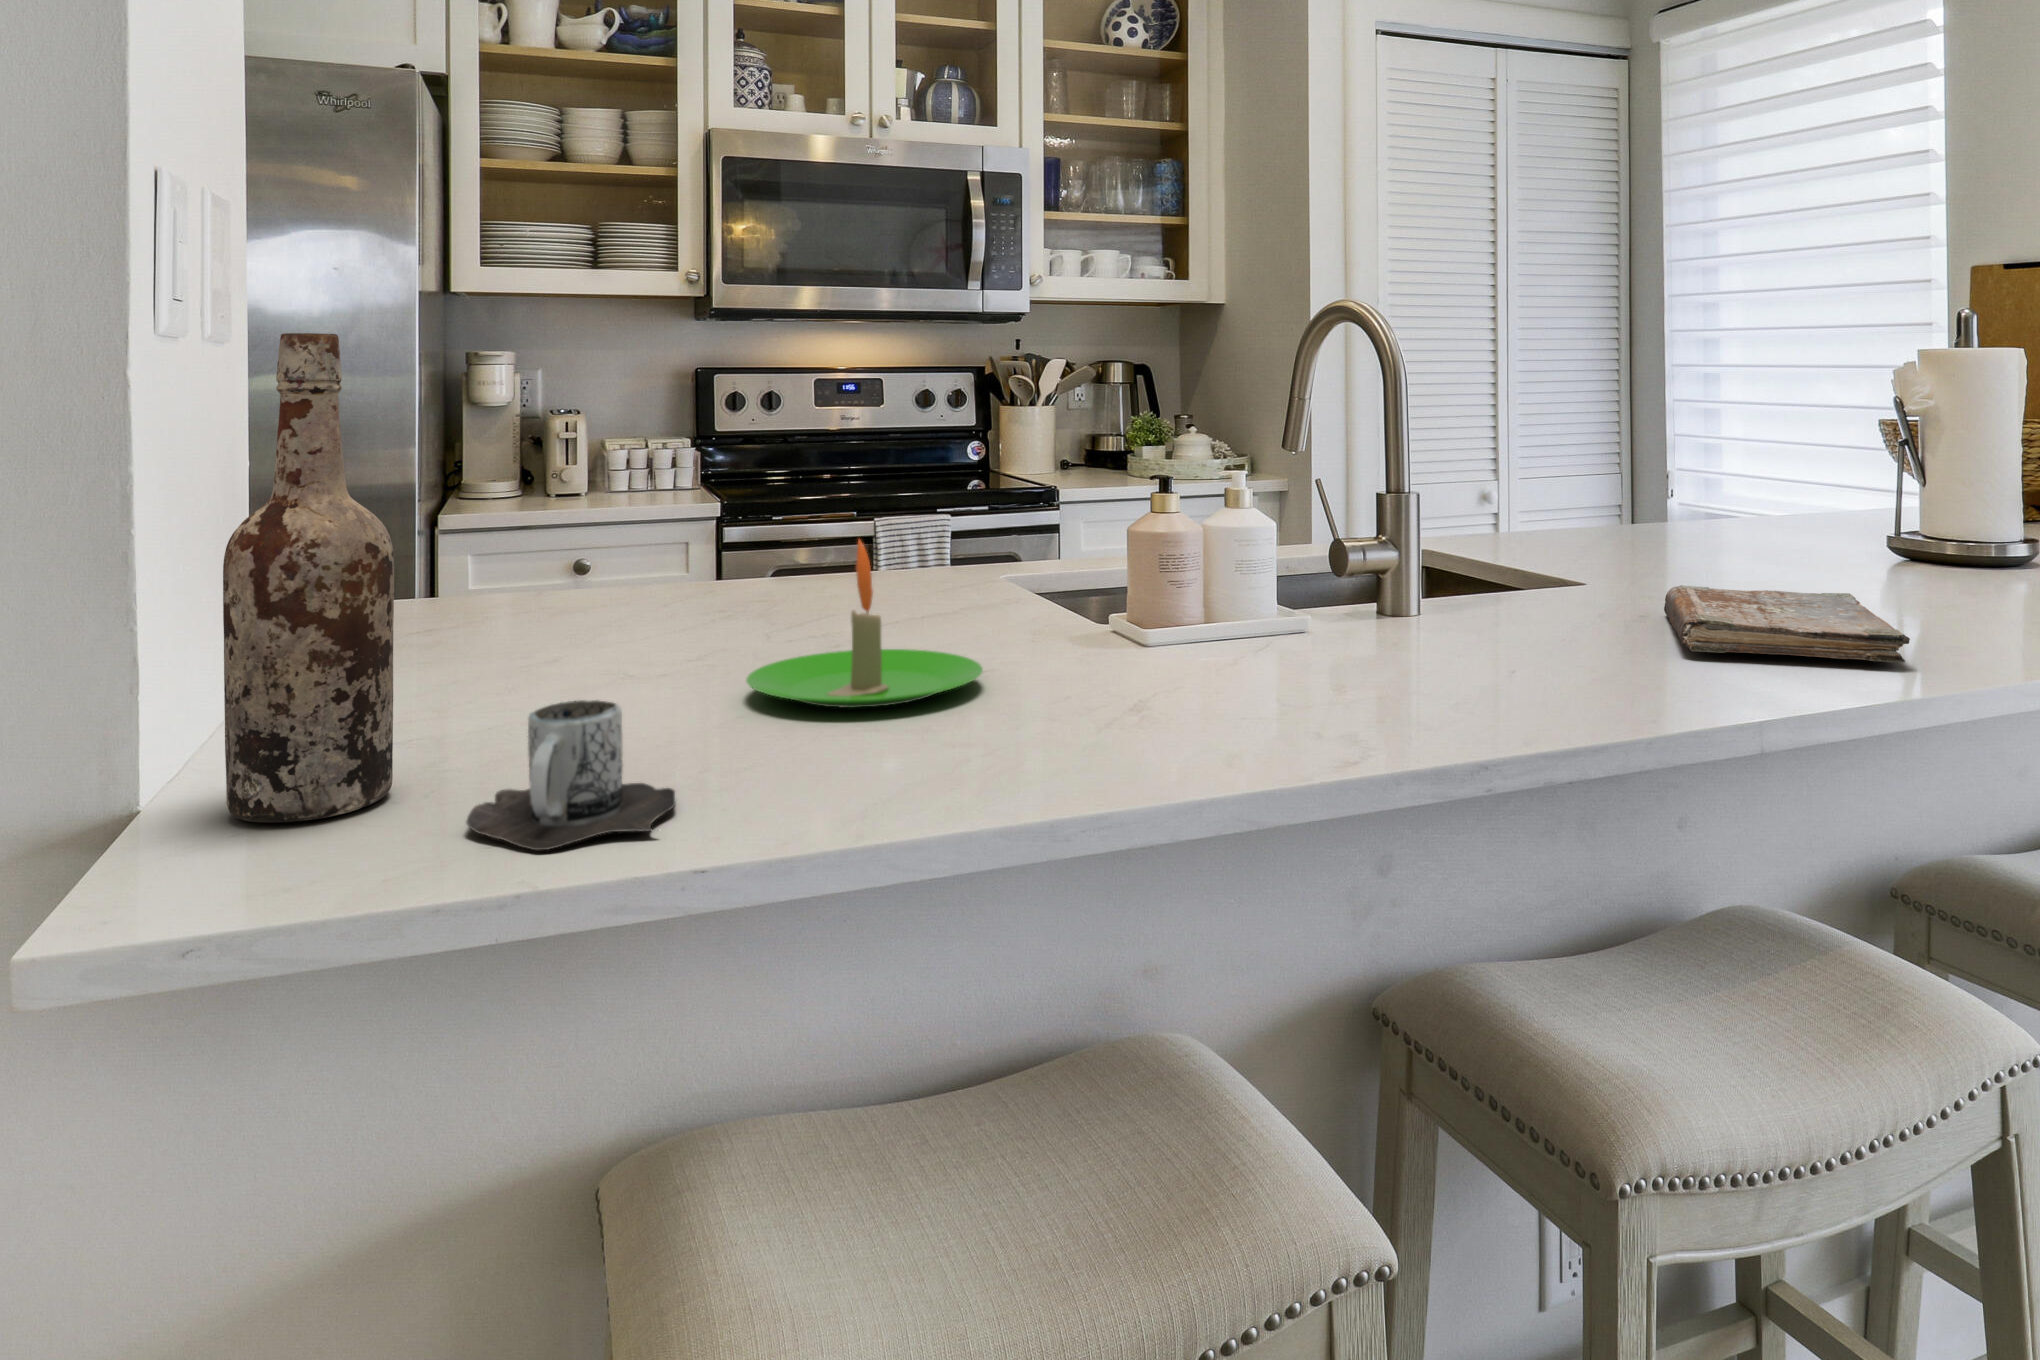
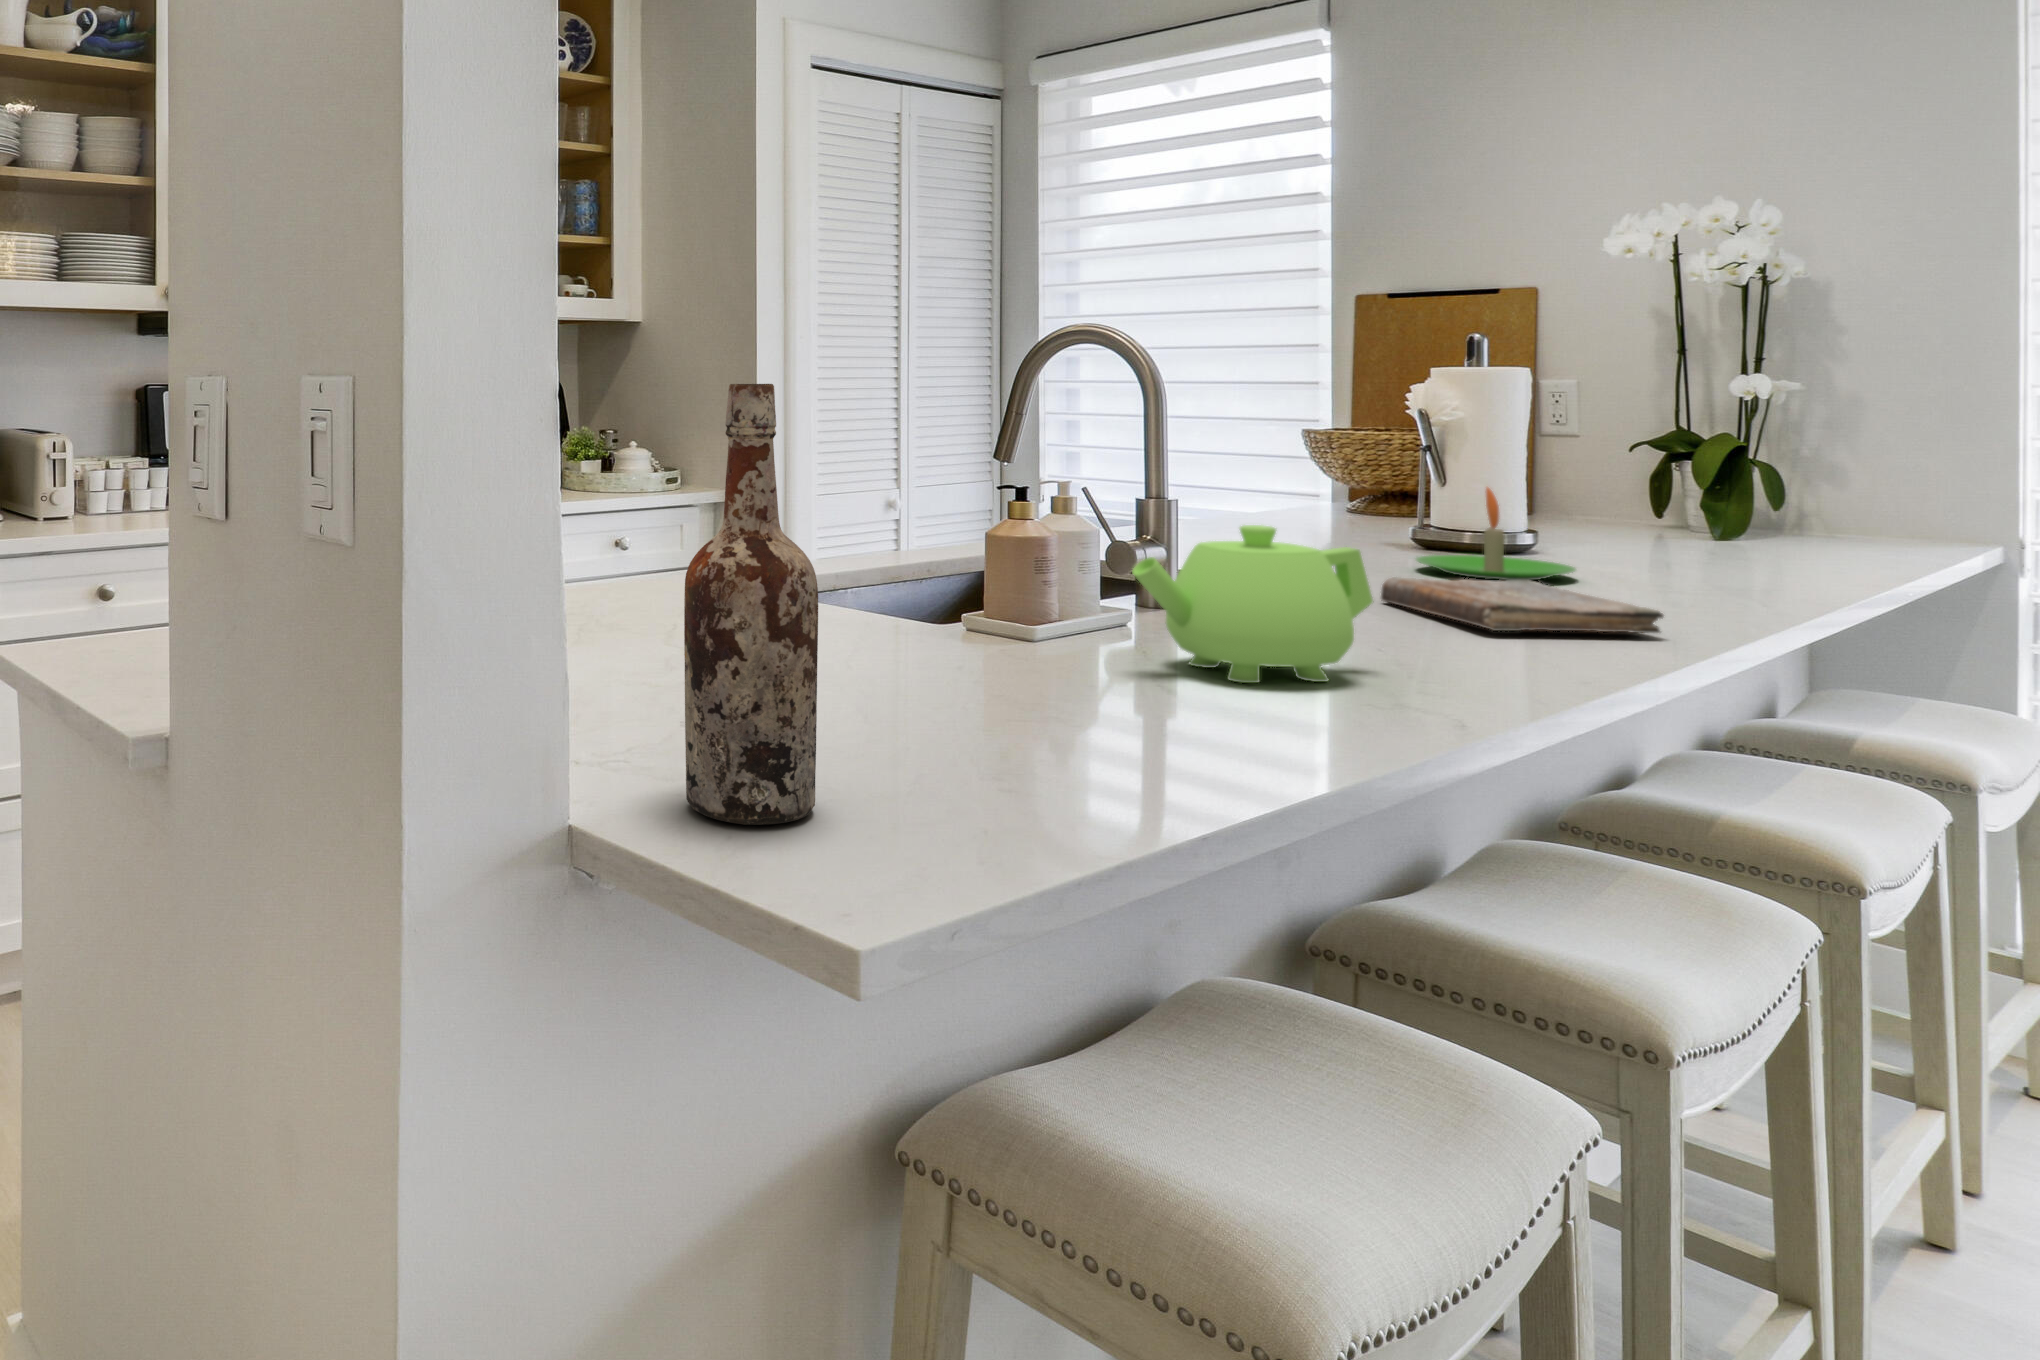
teapot: none [1138,514,1425,701] -> present [1132,525,1373,683]
candle: present [746,540,983,708] -> present [1416,487,1576,580]
mug: present [466,700,675,850] -> none [920,703,1117,830]

